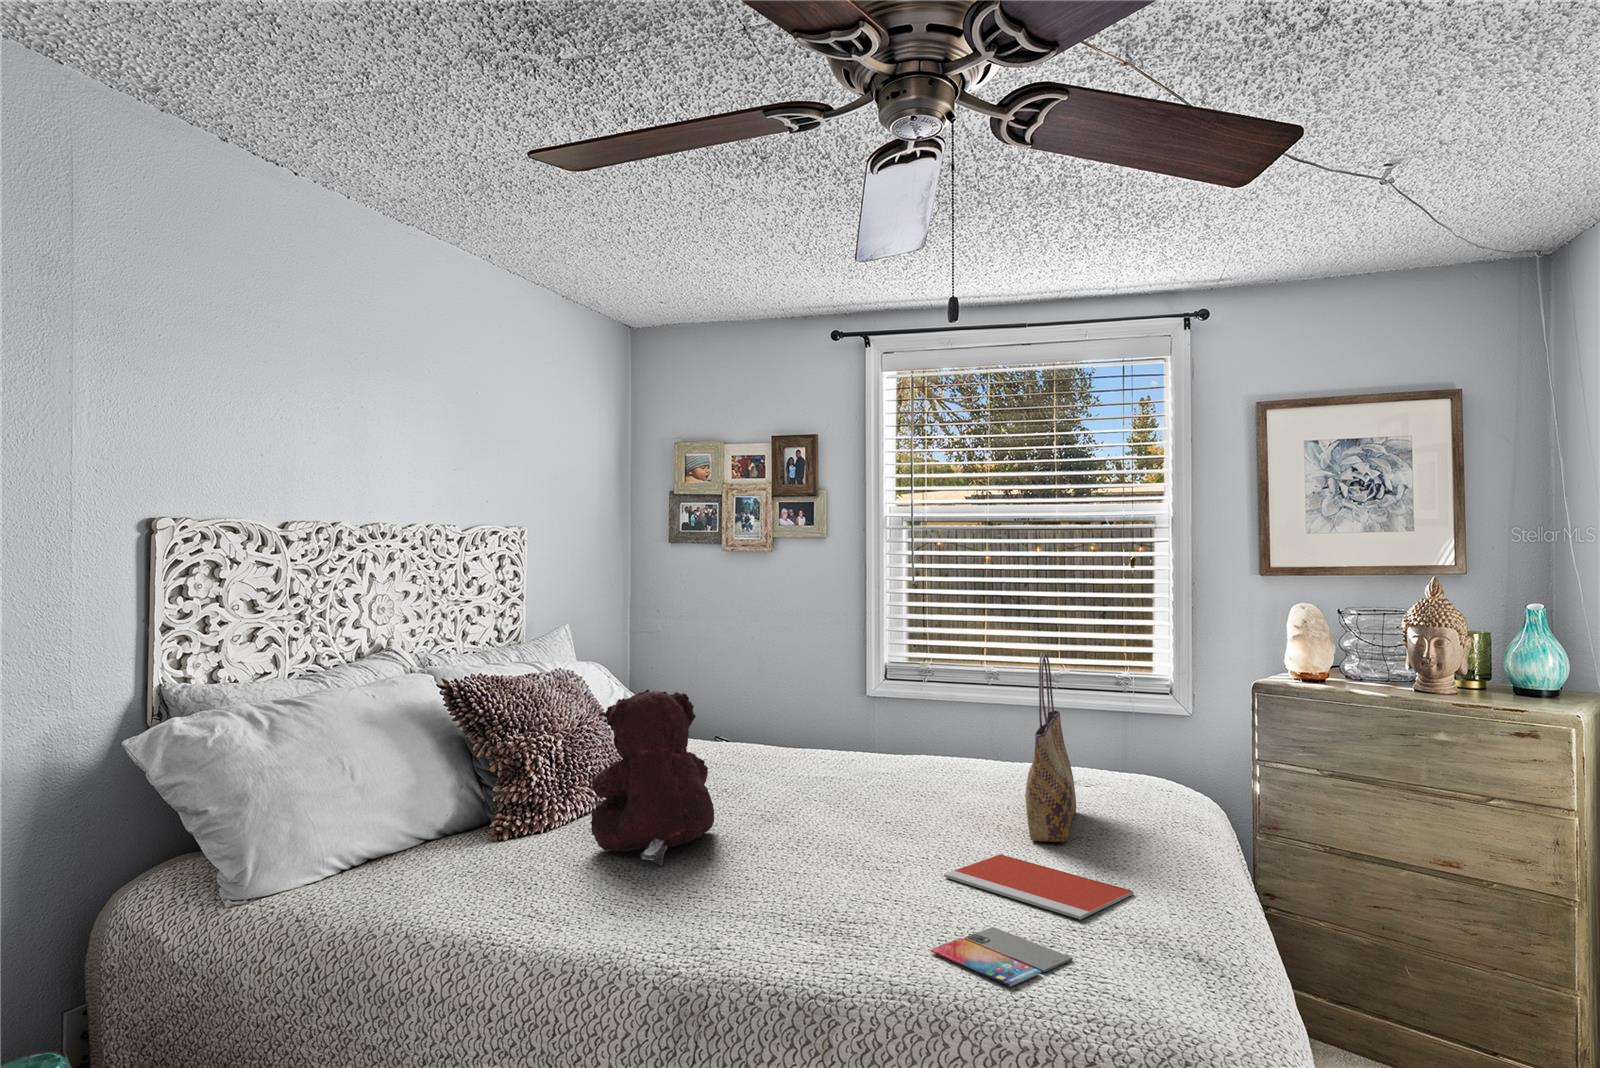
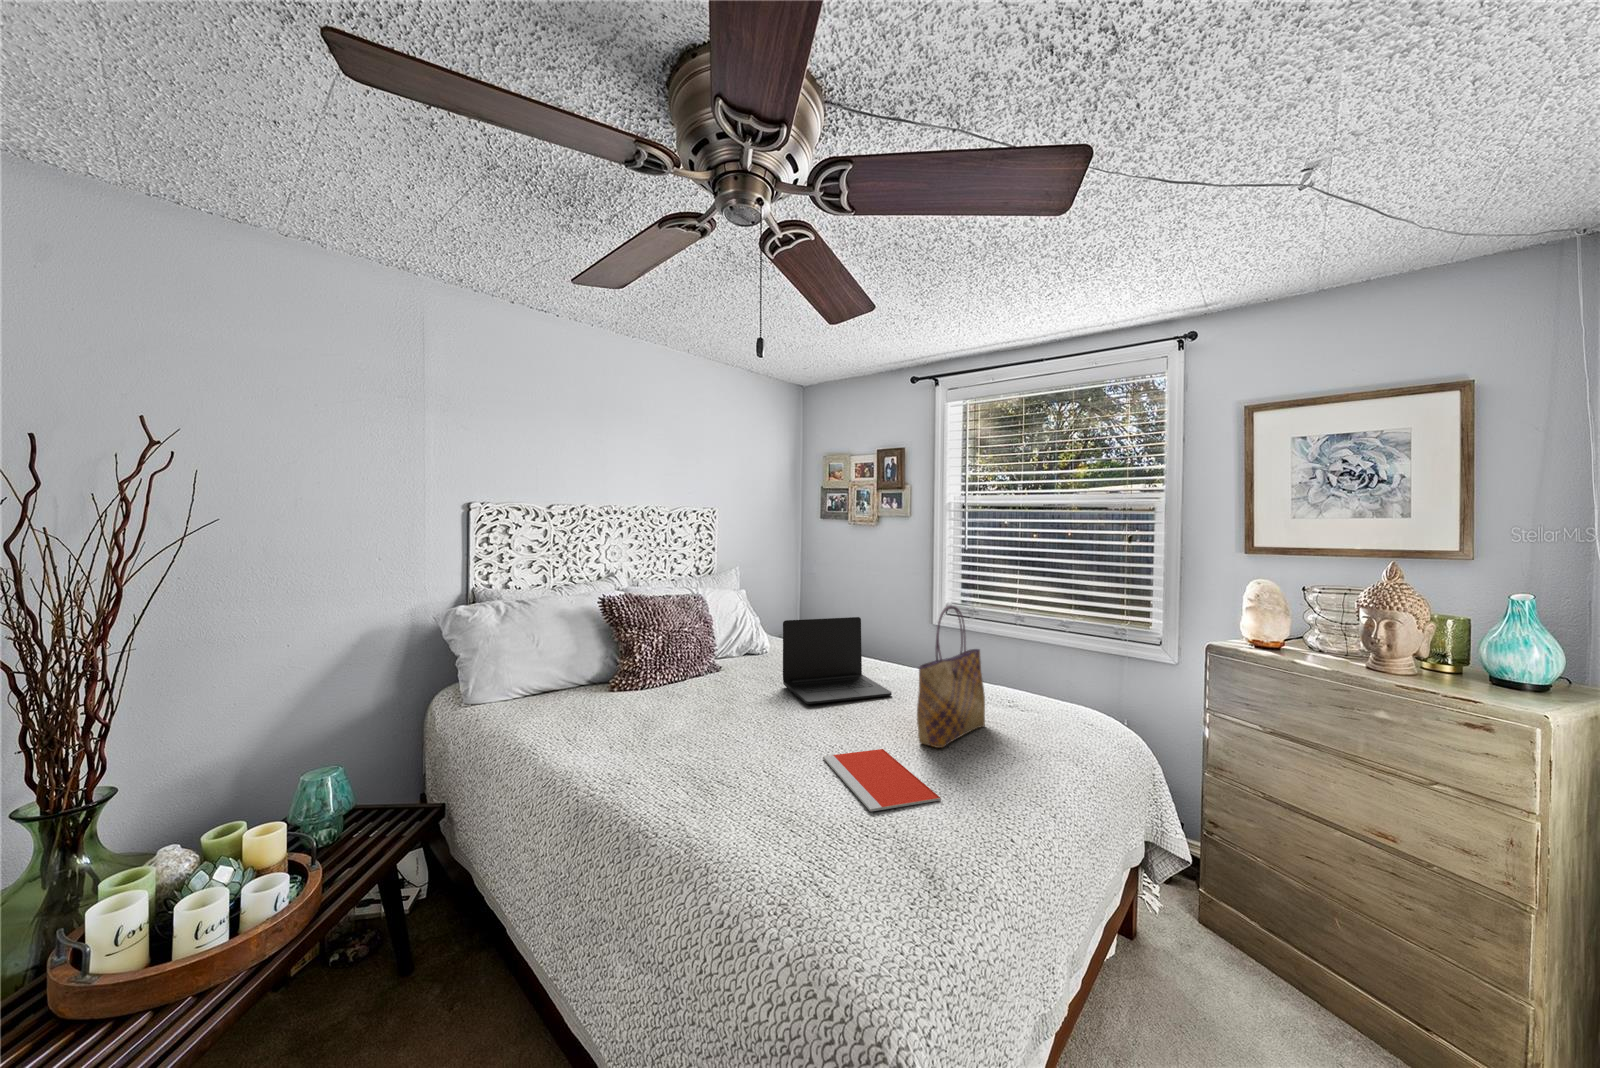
laptop: none [756,687,923,818] -> present [783,617,892,704]
teddy bear: present [591,690,714,865] -> none [651,609,732,718]
smartphone: present [931,927,1073,986] -> none [738,803,824,851]

